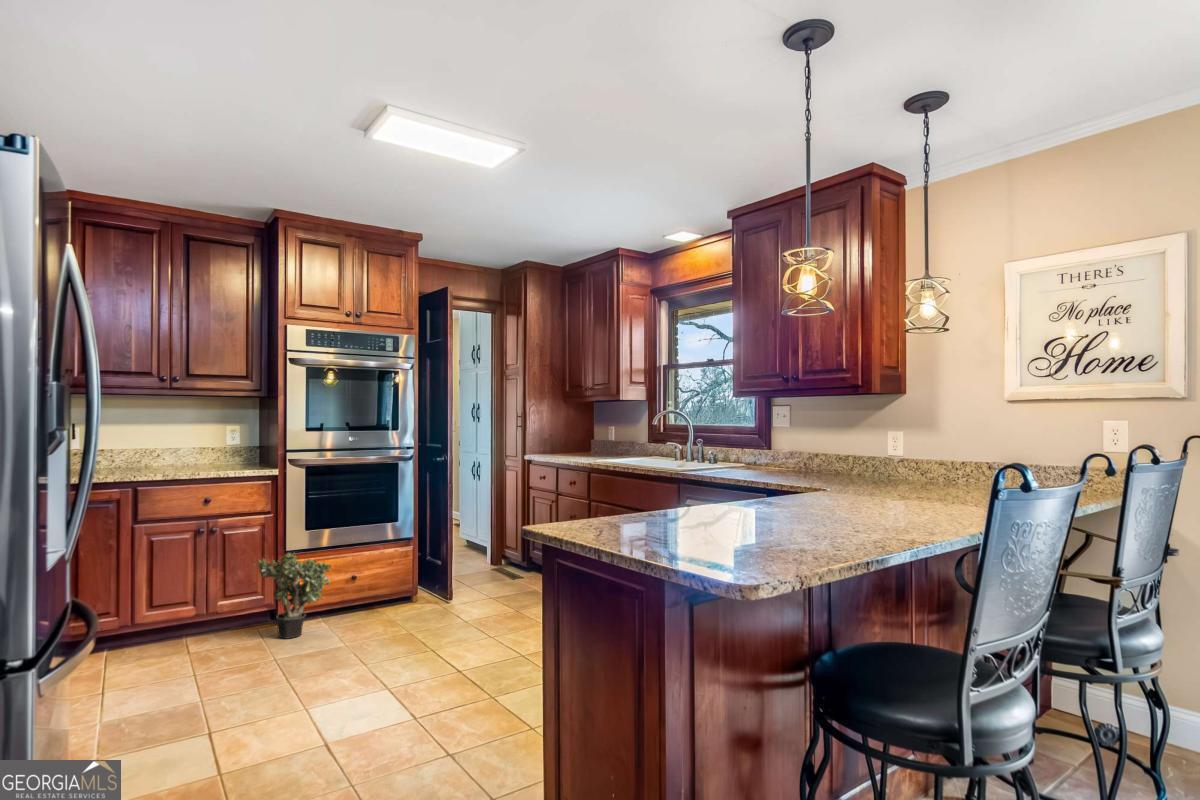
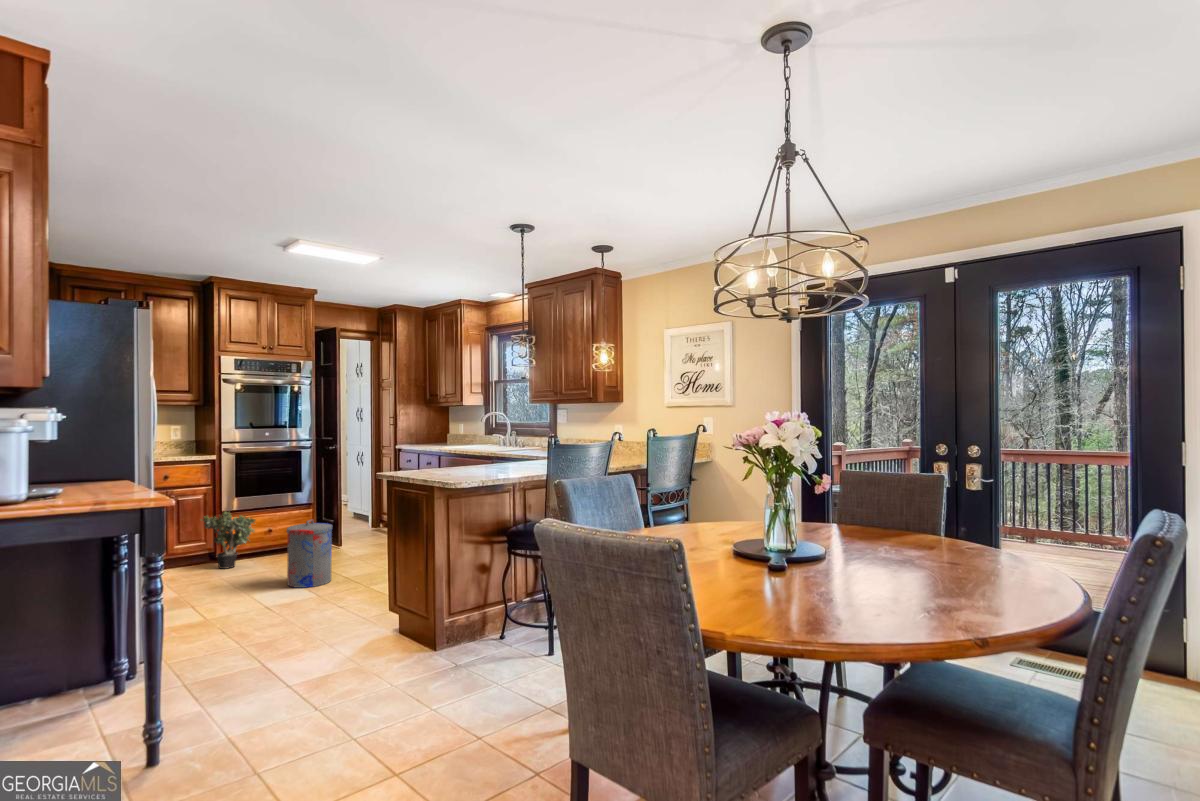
trash can: none [367,578,437,693] -> present [287,519,333,588]

